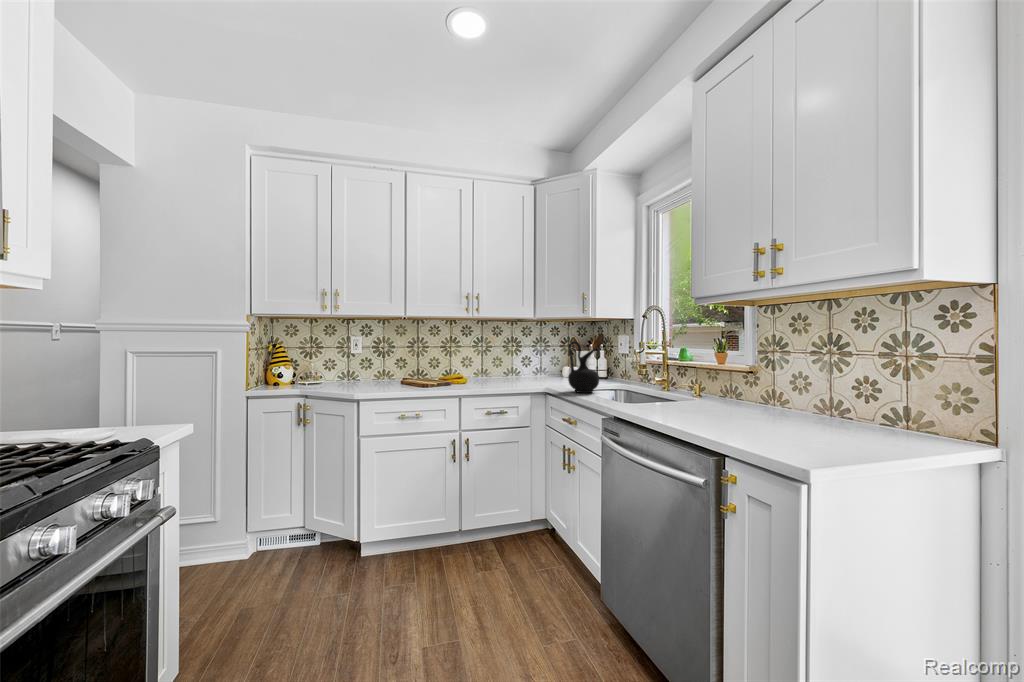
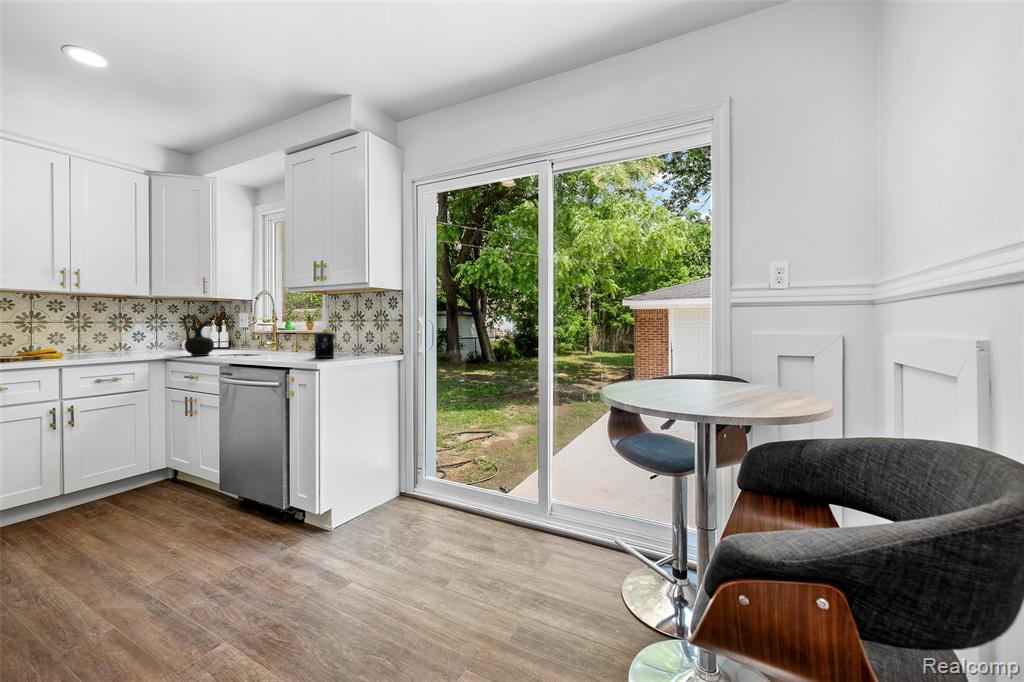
coffee maker: none [761,379,847,430] -> present [314,333,335,358]

